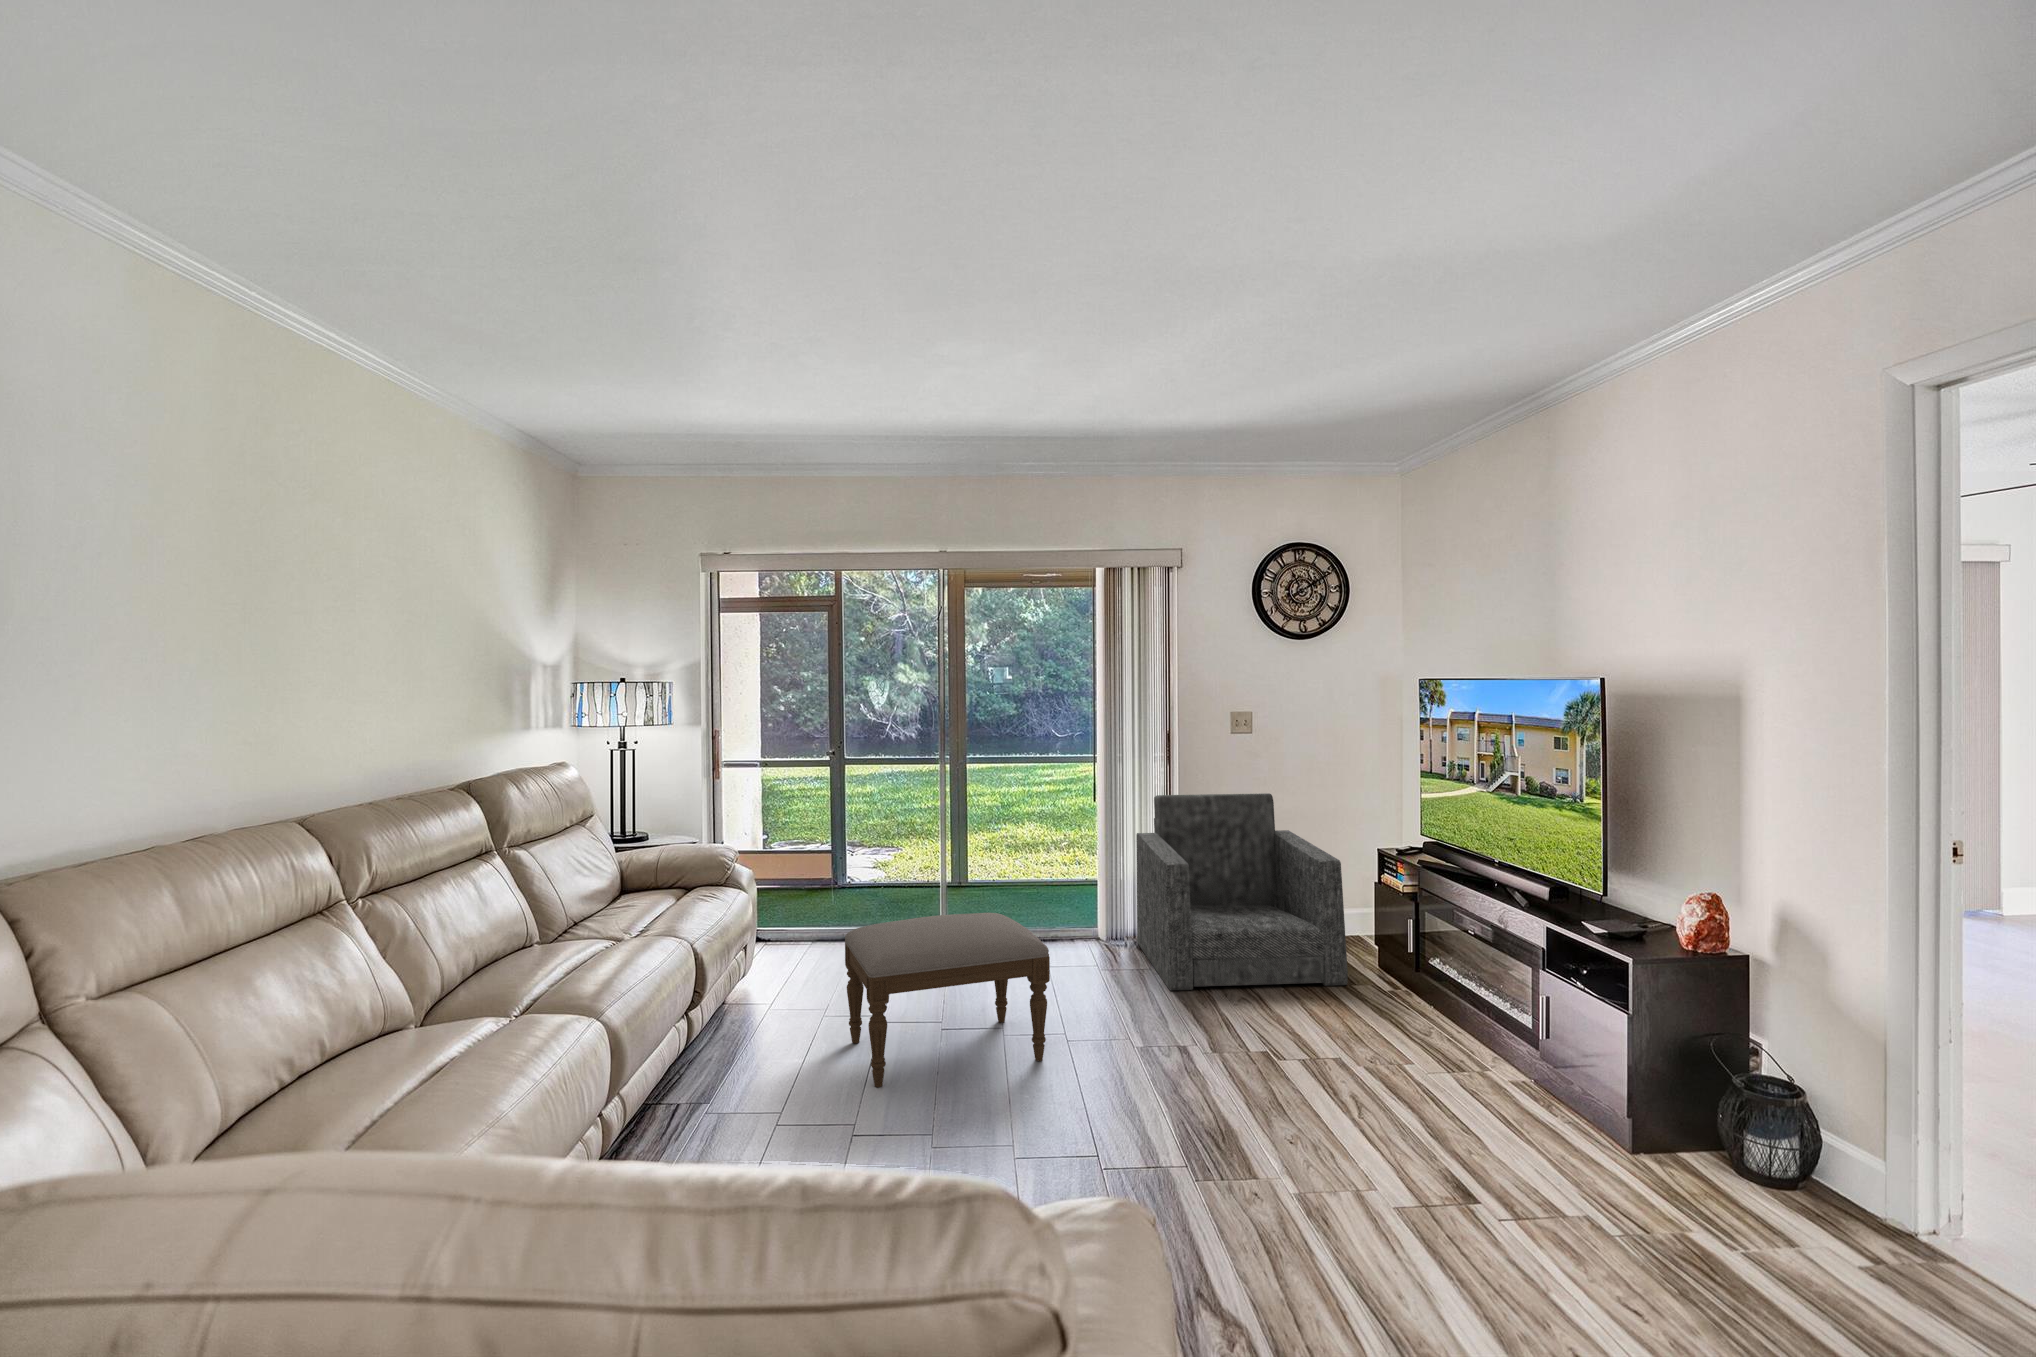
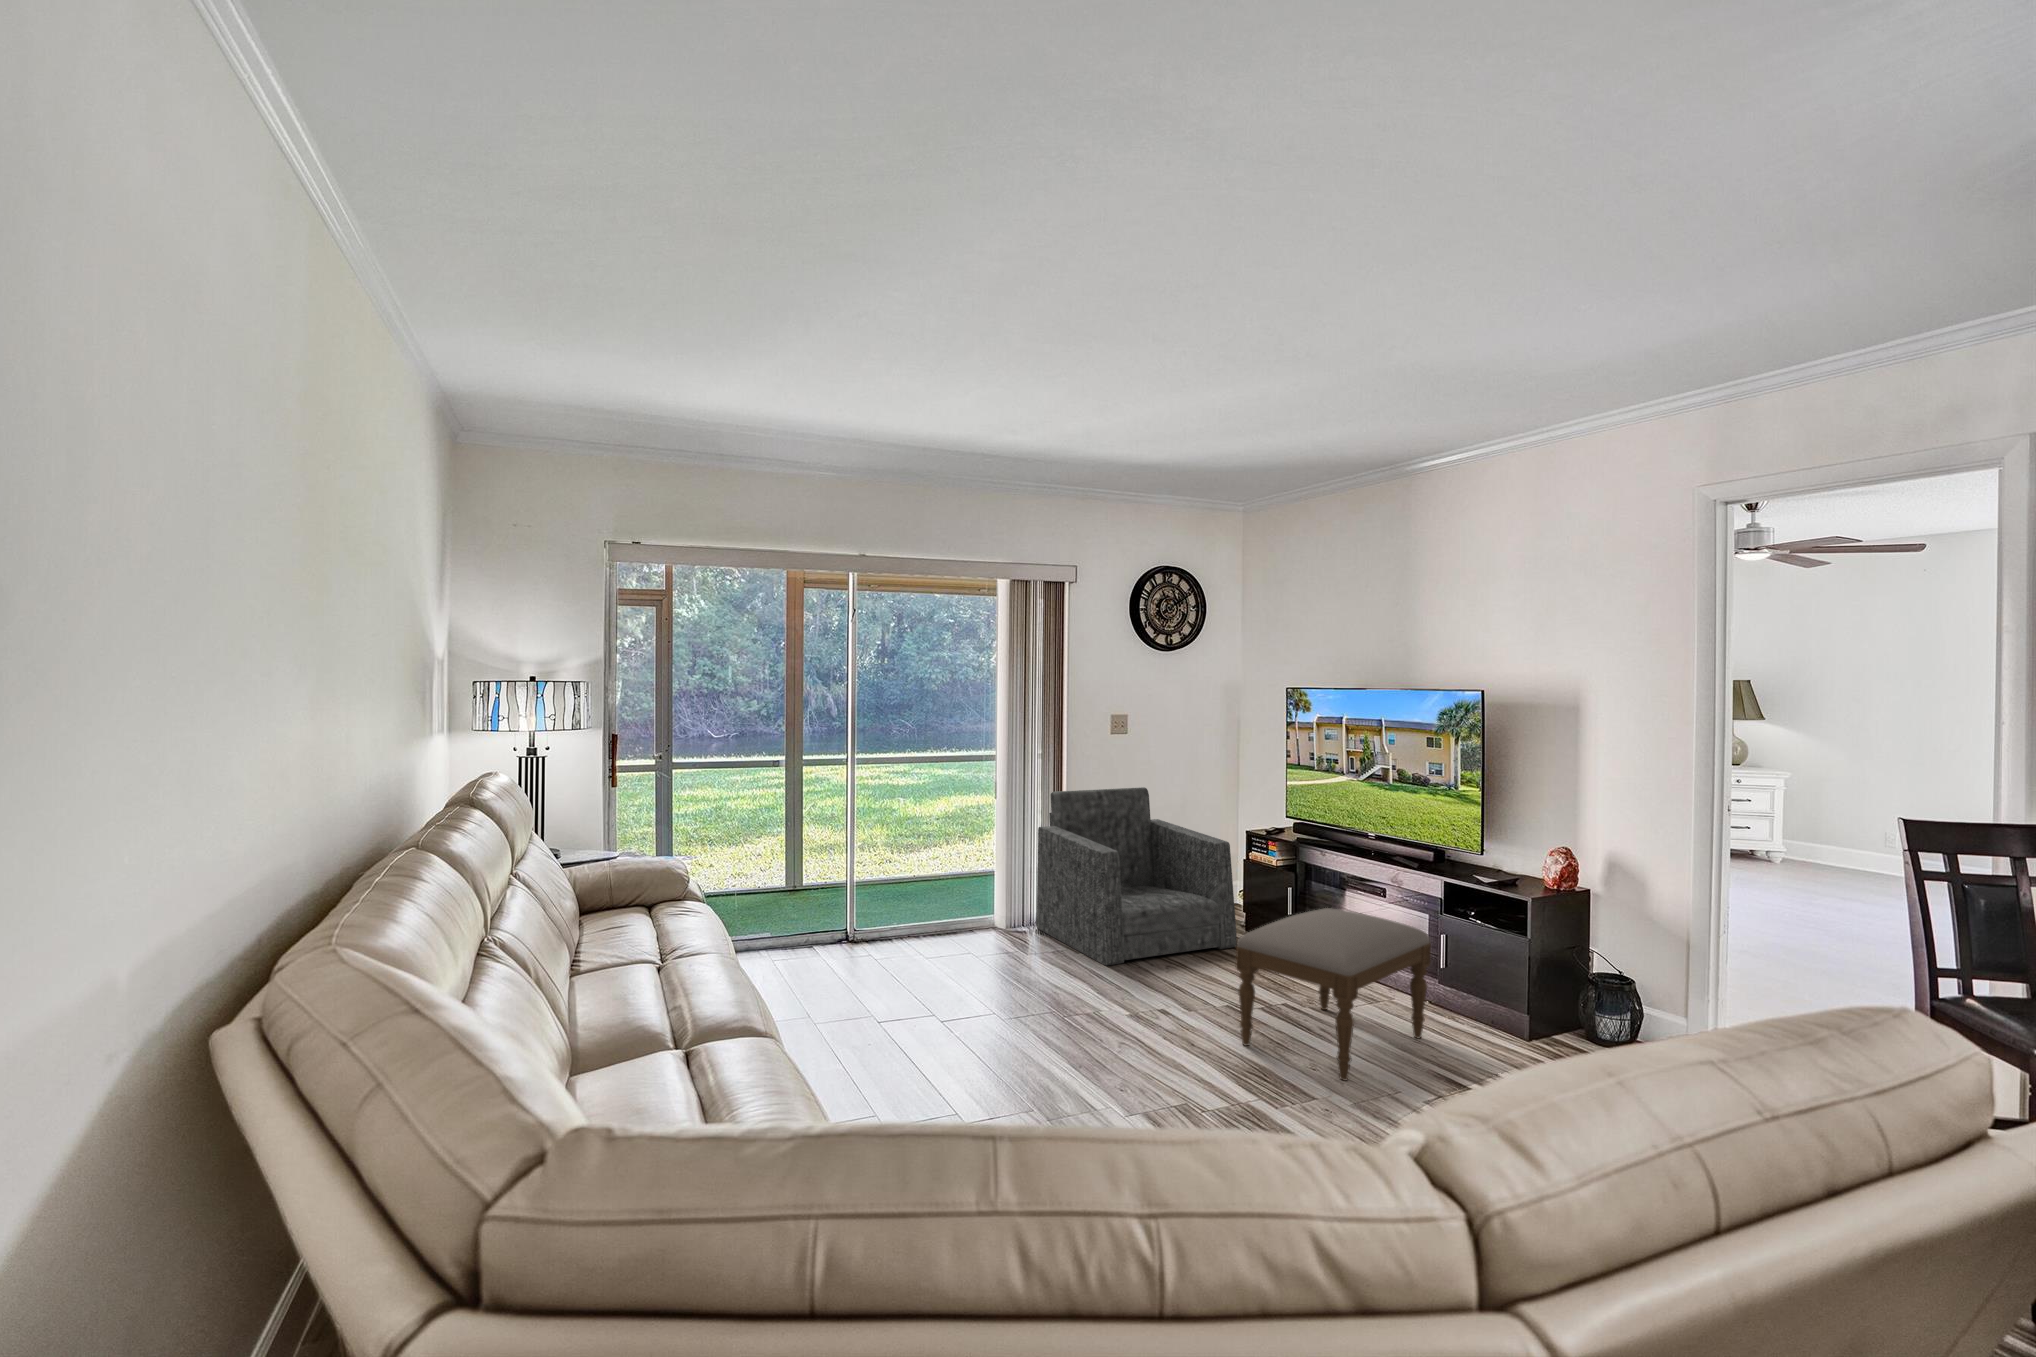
ottoman: present [845,913,1050,1087] -> present [1236,908,1431,1080]

